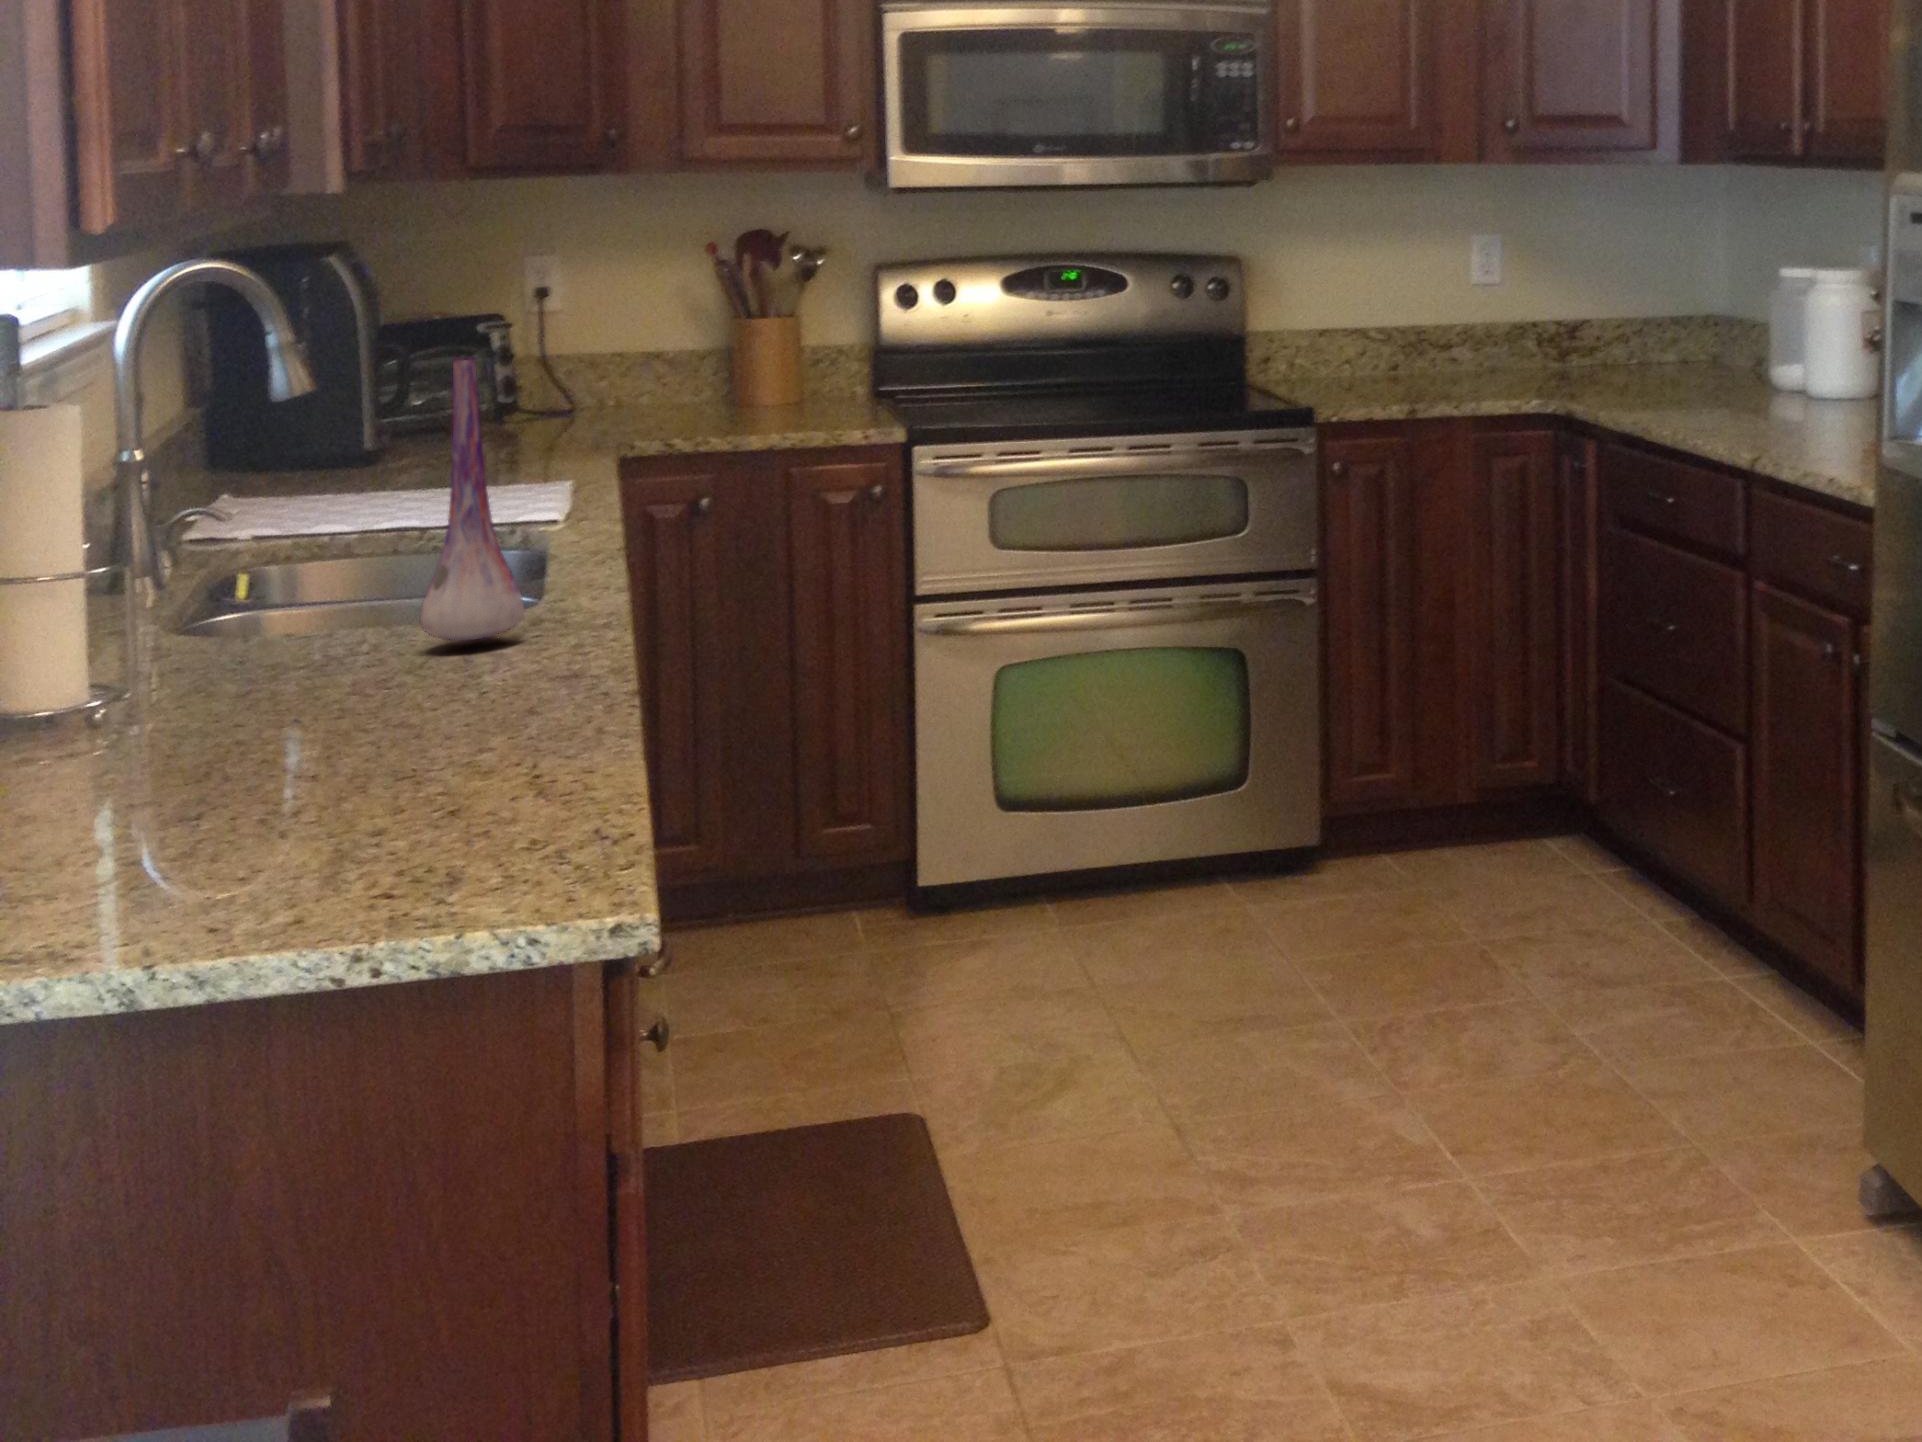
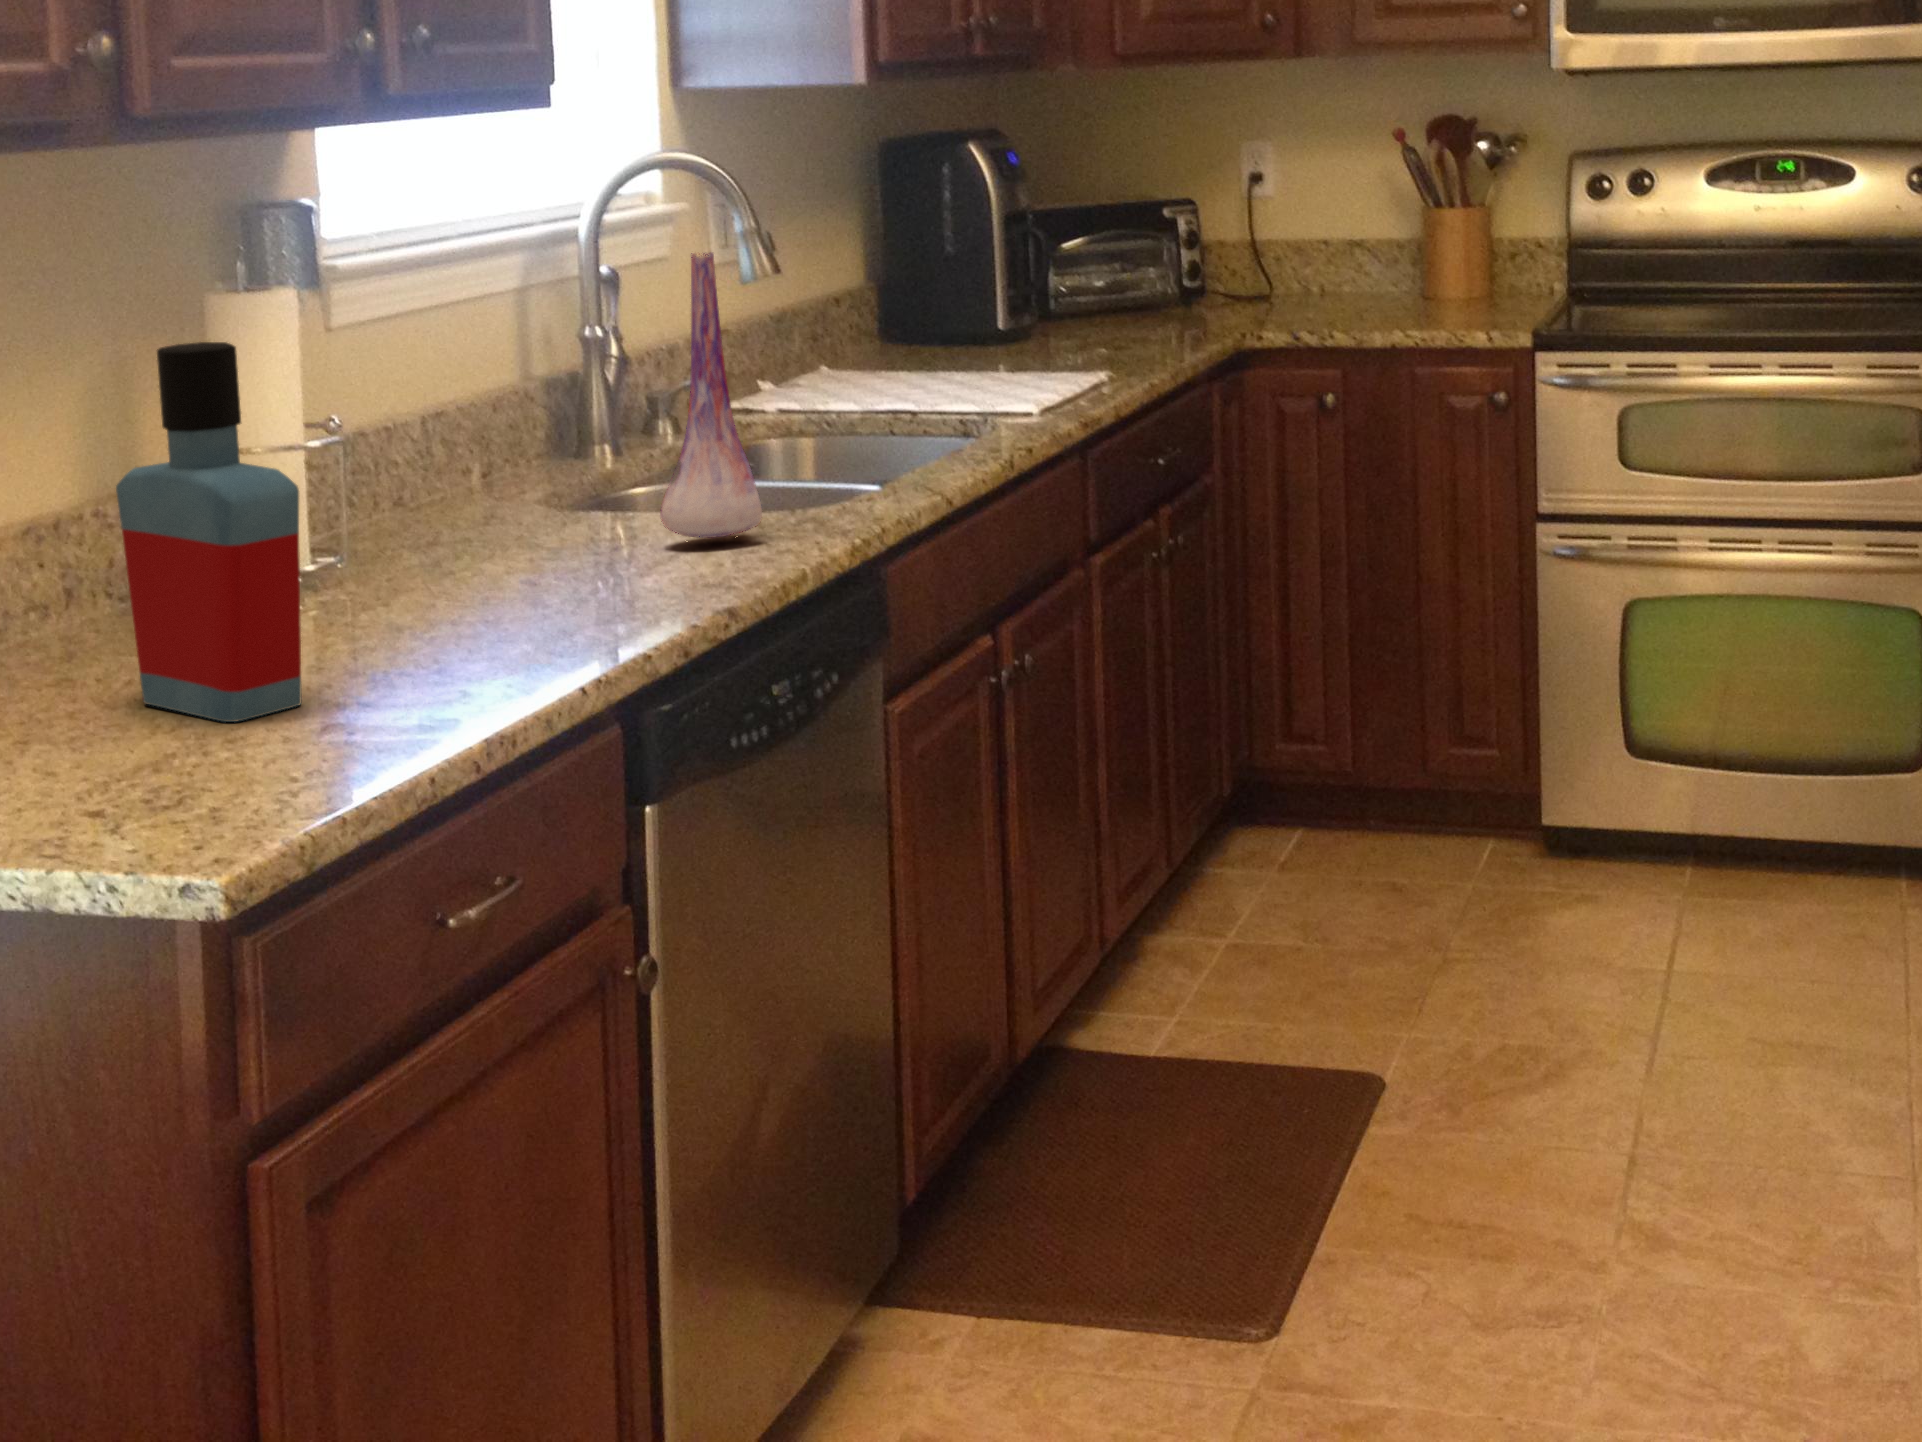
bottle: none [148,443,390,822] -> present [116,342,301,722]

